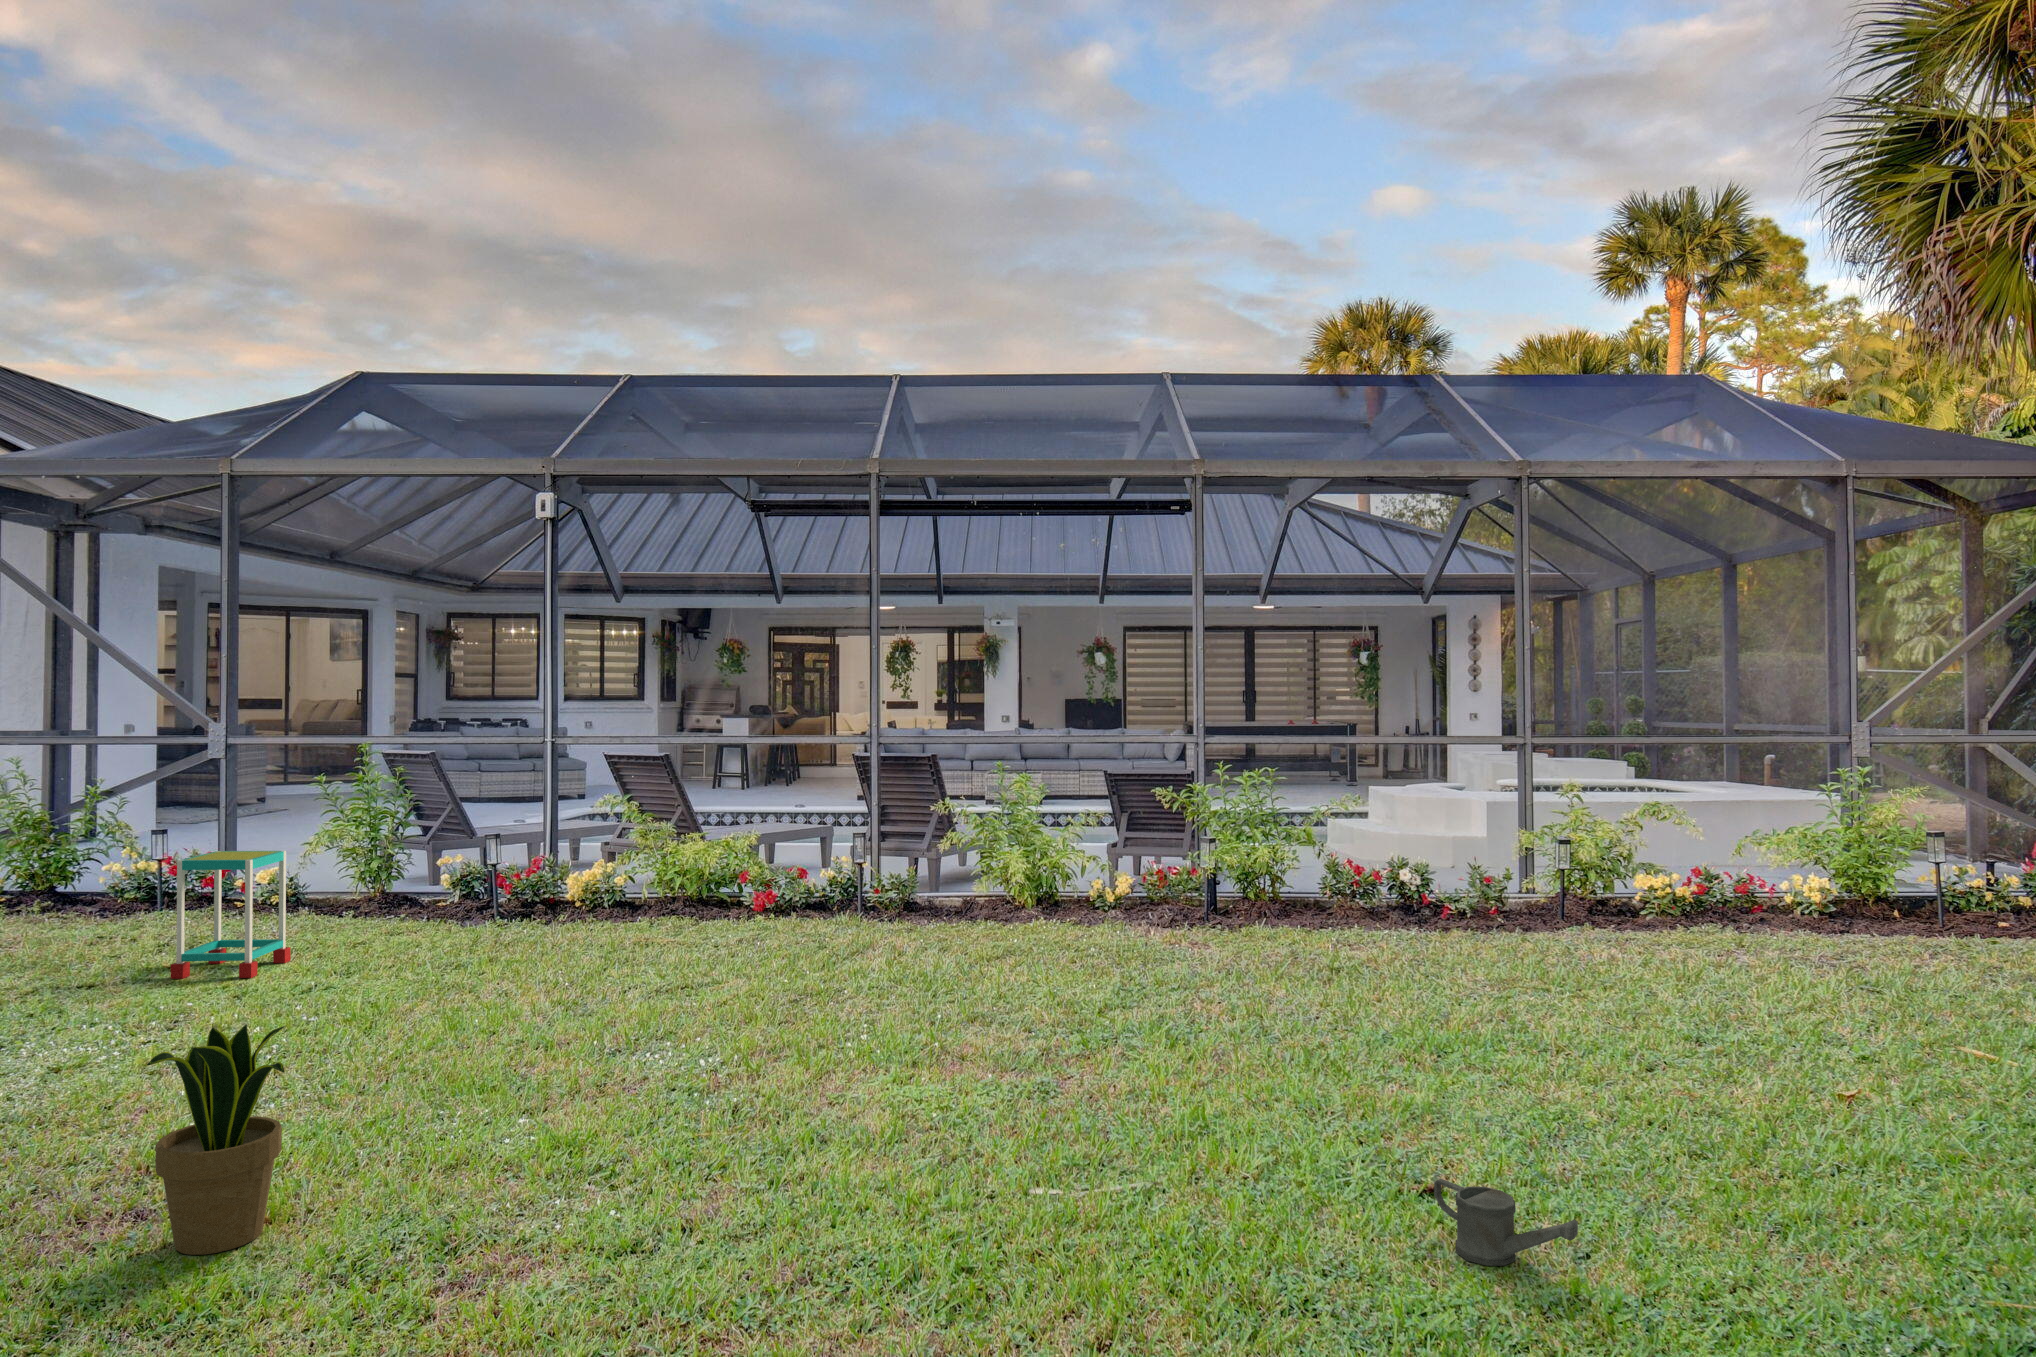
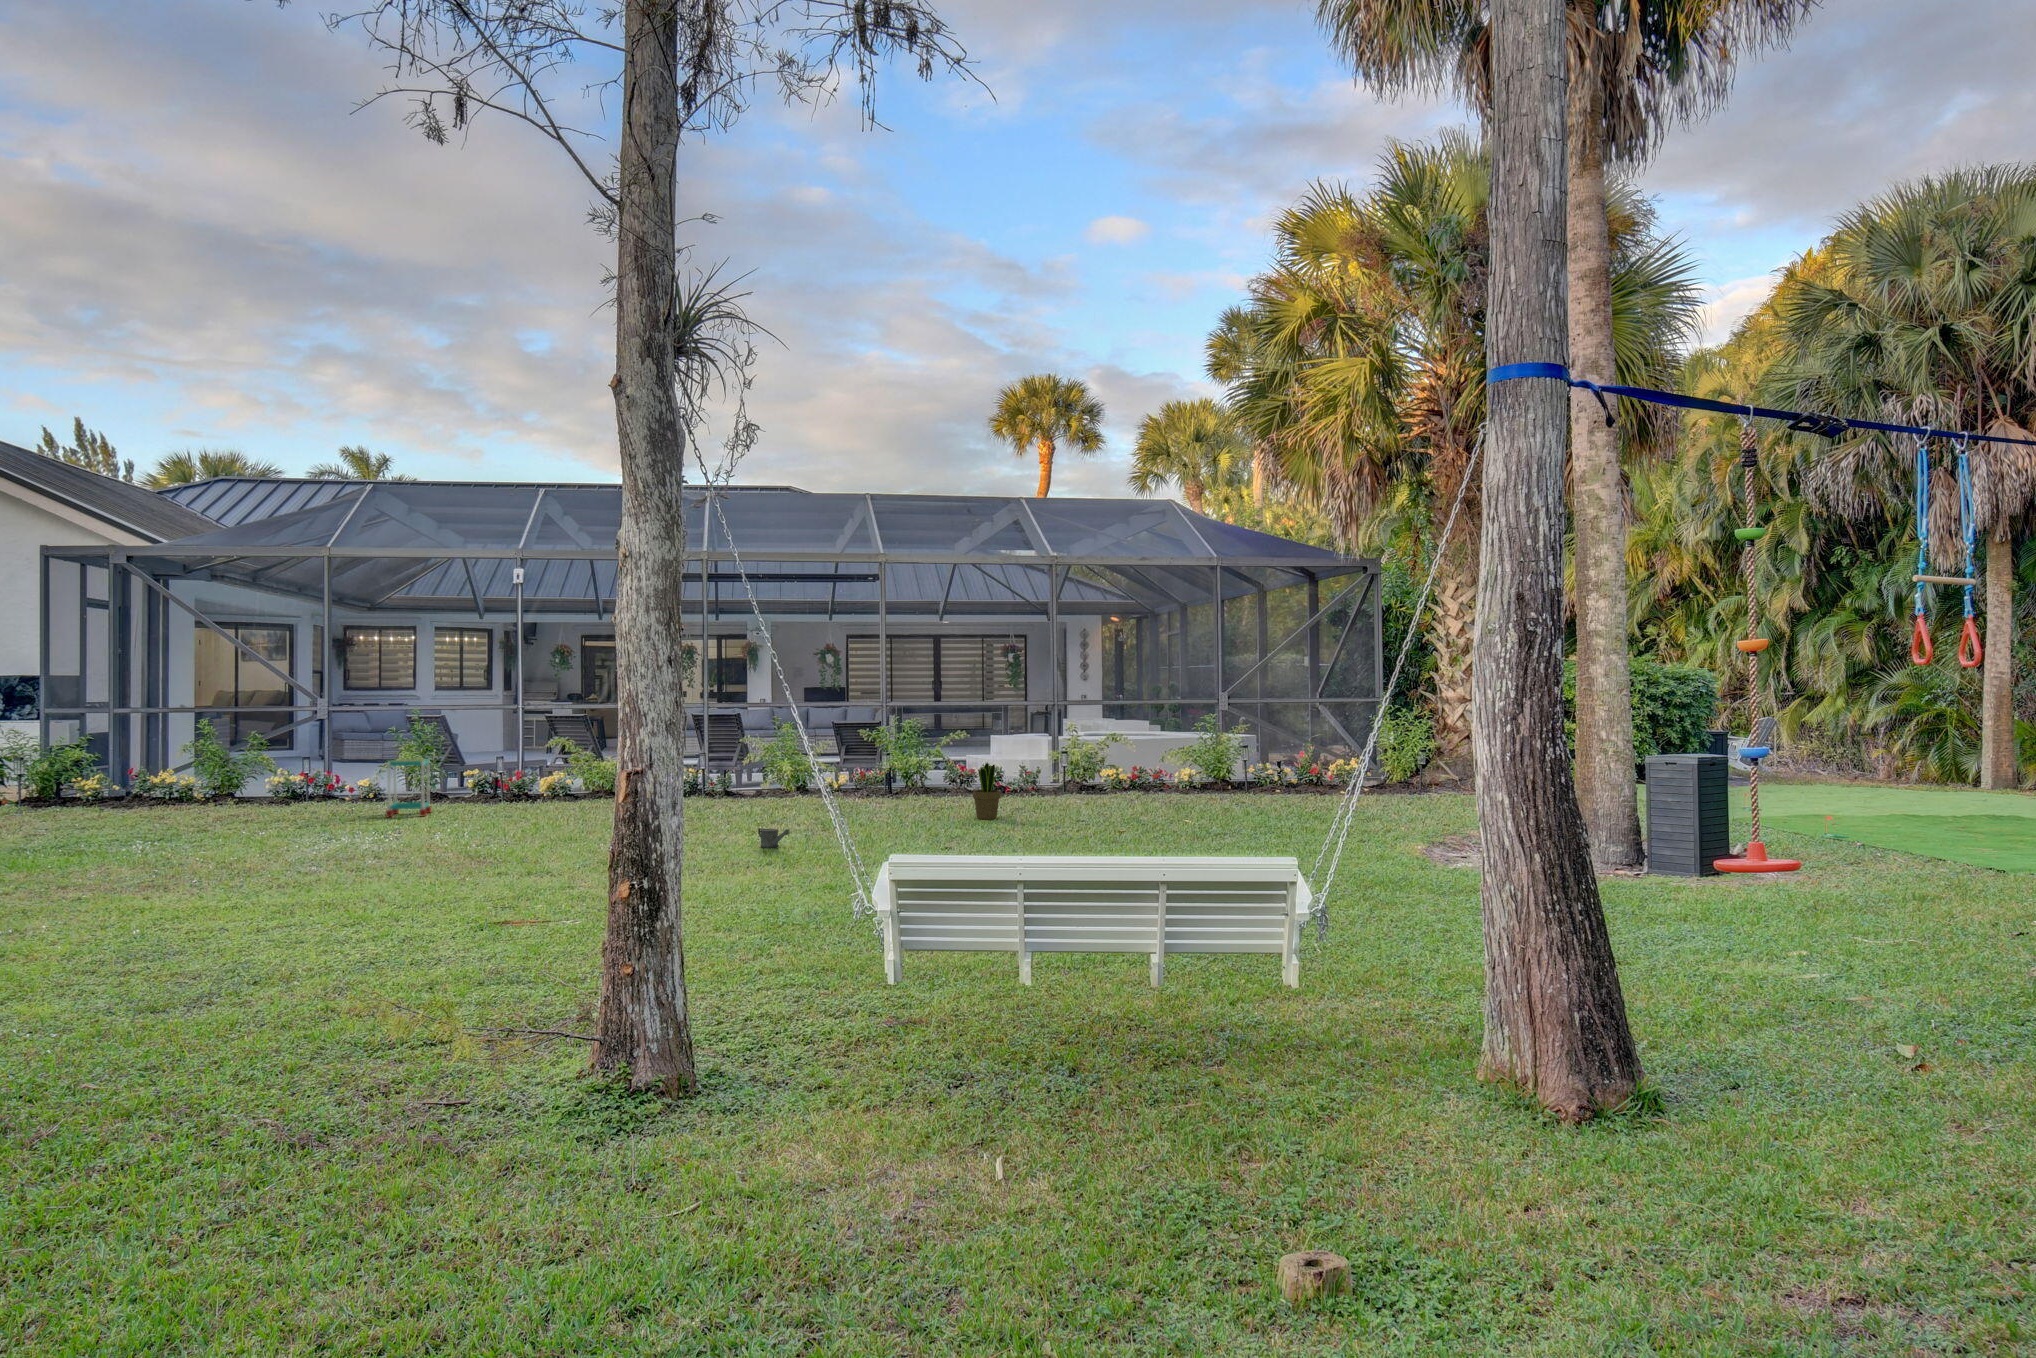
potted plant: present [147,1024,285,1255] -> present [973,762,1004,819]
watering can: present [1434,1179,1578,1266] -> present [758,828,789,848]

